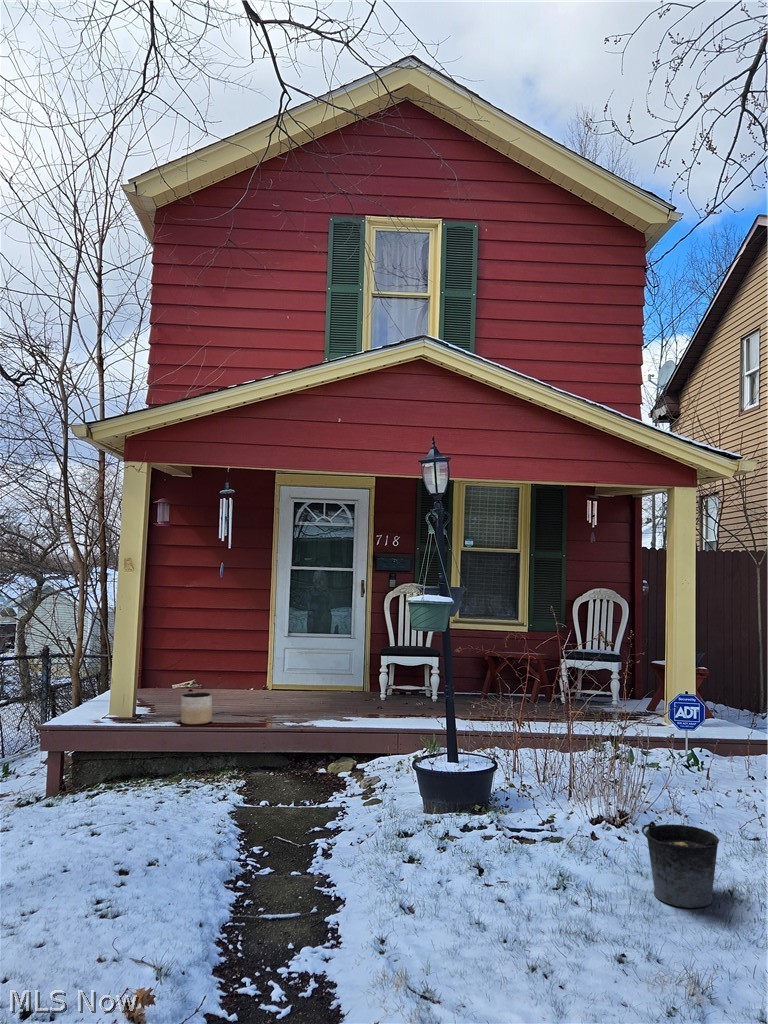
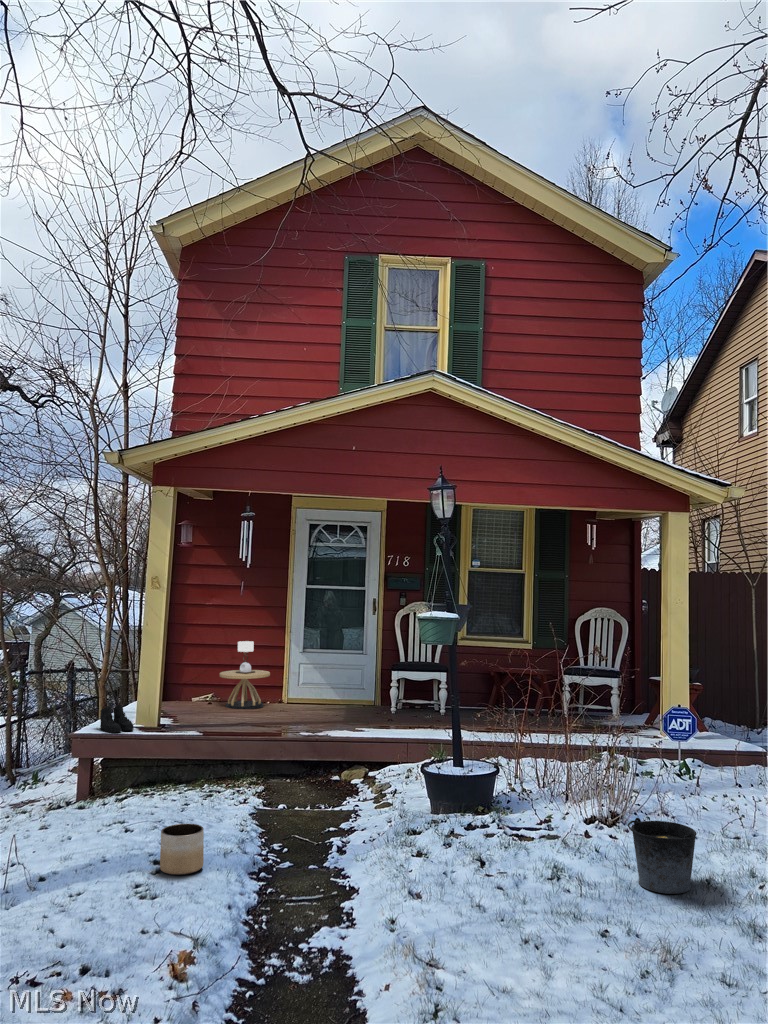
side table: none [203,625,256,696] -> present [220,641,270,709]
planter: present [181,692,212,725] -> present [160,824,204,875]
boots: none [73,694,109,724] -> present [100,705,134,733]

